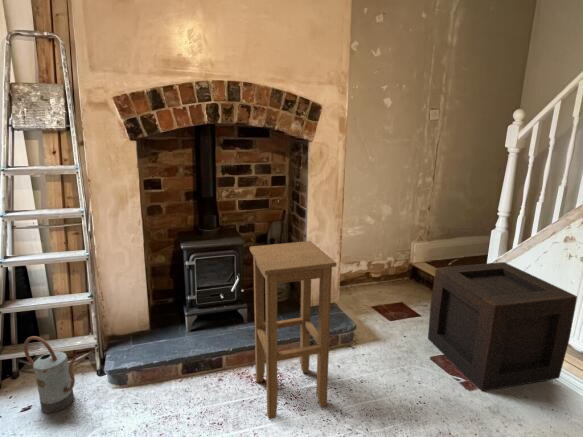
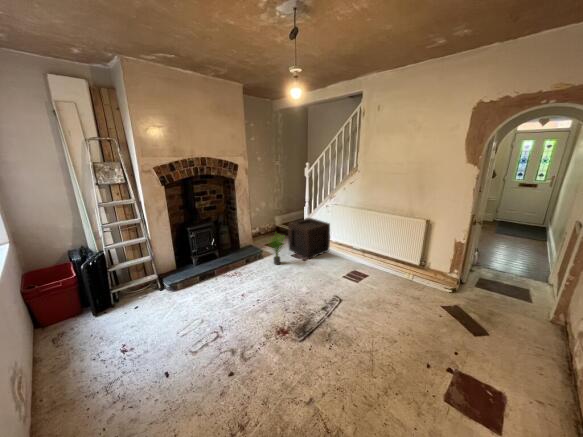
stool: present [250,241,337,419] -> none [226,218,261,282]
potted plant: none [357,289,419,384] -> present [270,234,284,265]
watering can: present [24,336,76,413] -> none [133,273,163,304]

